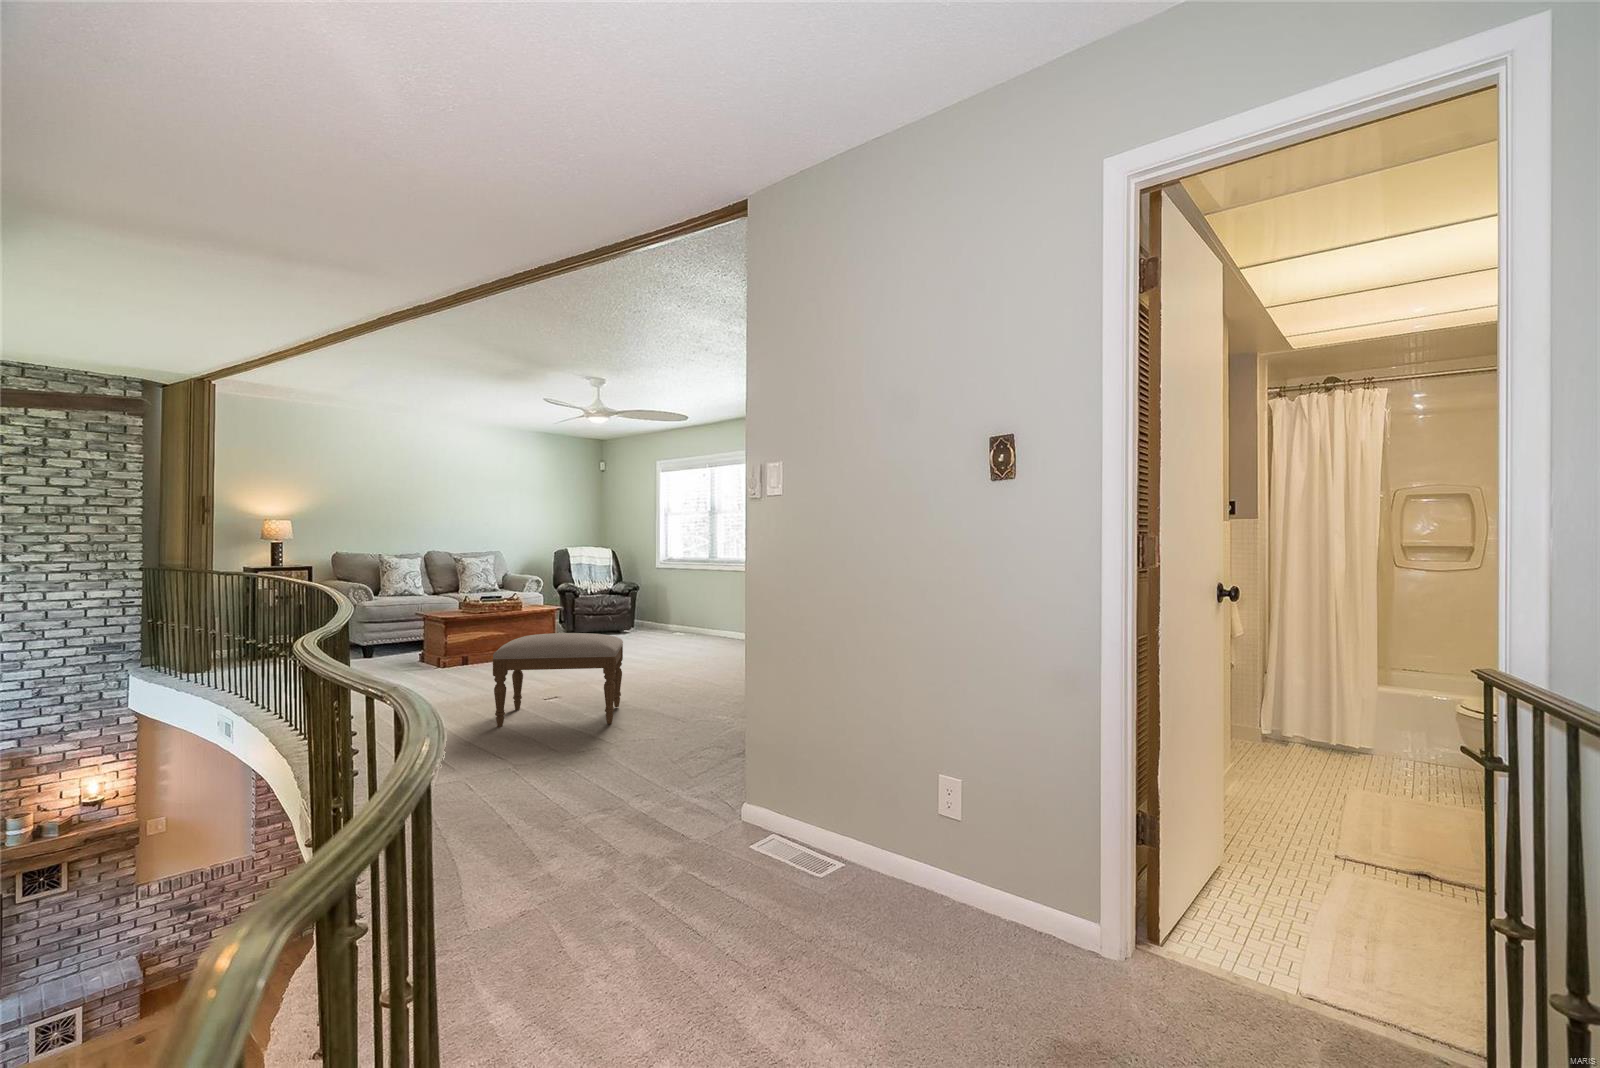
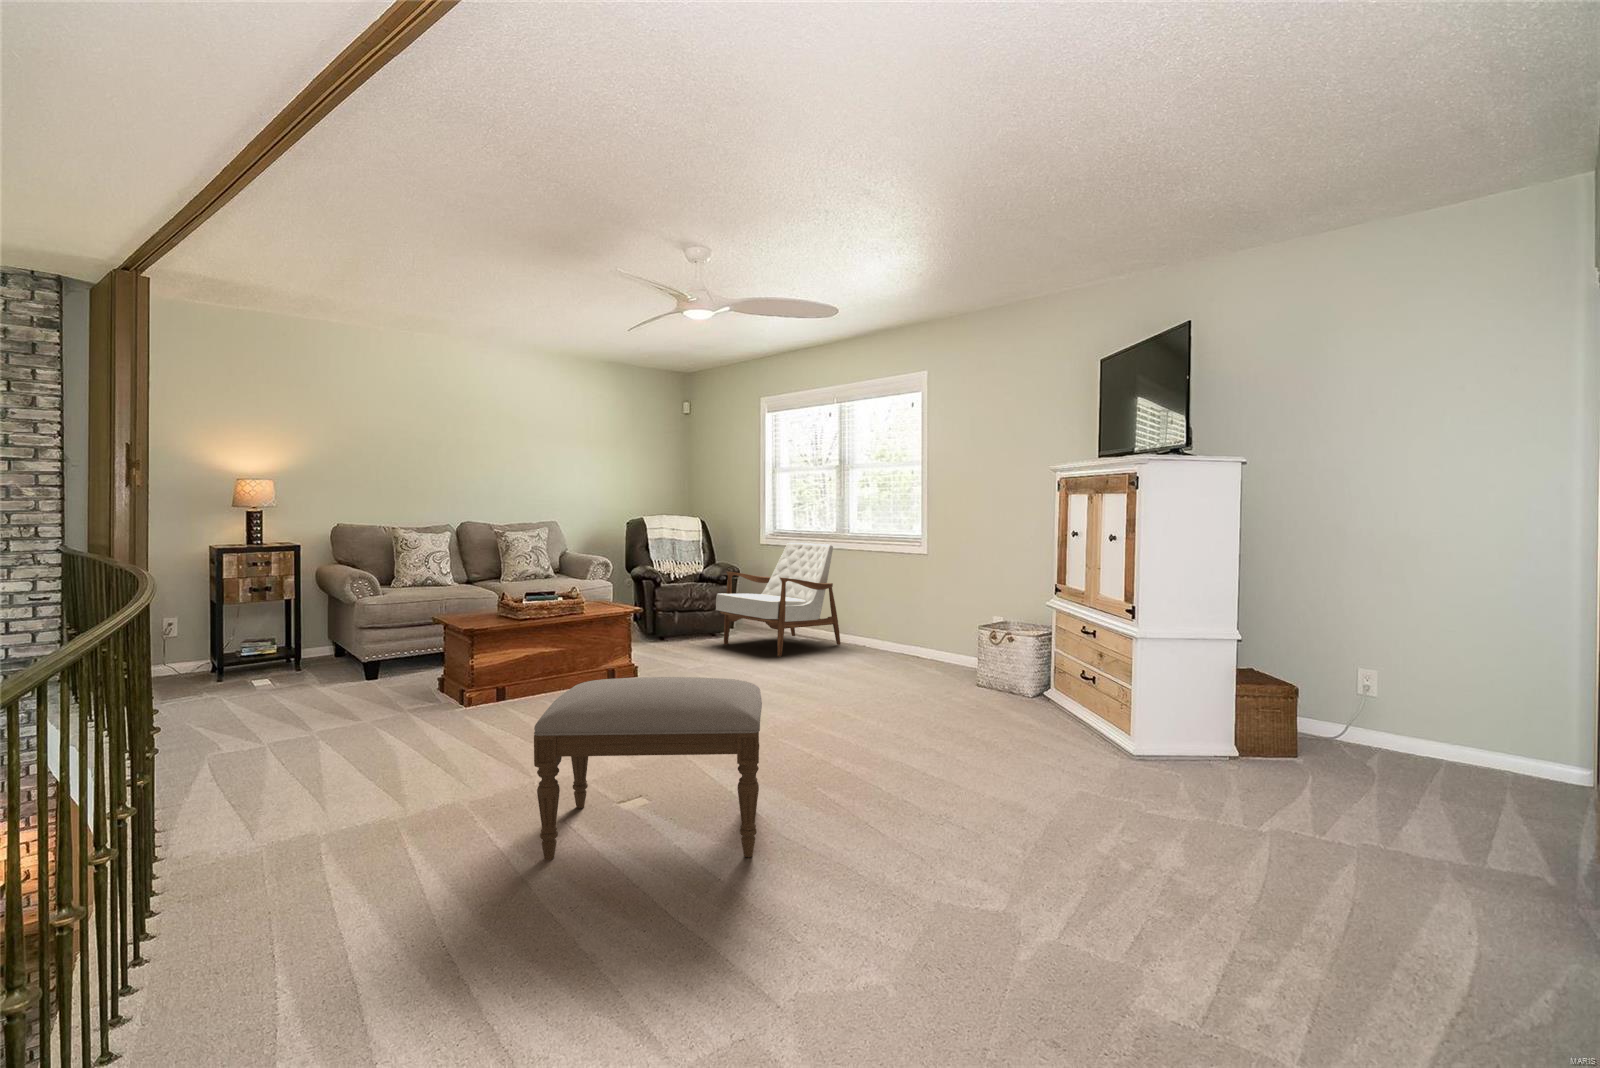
armchair: none [619,566,709,645] -> present [716,543,840,656]

